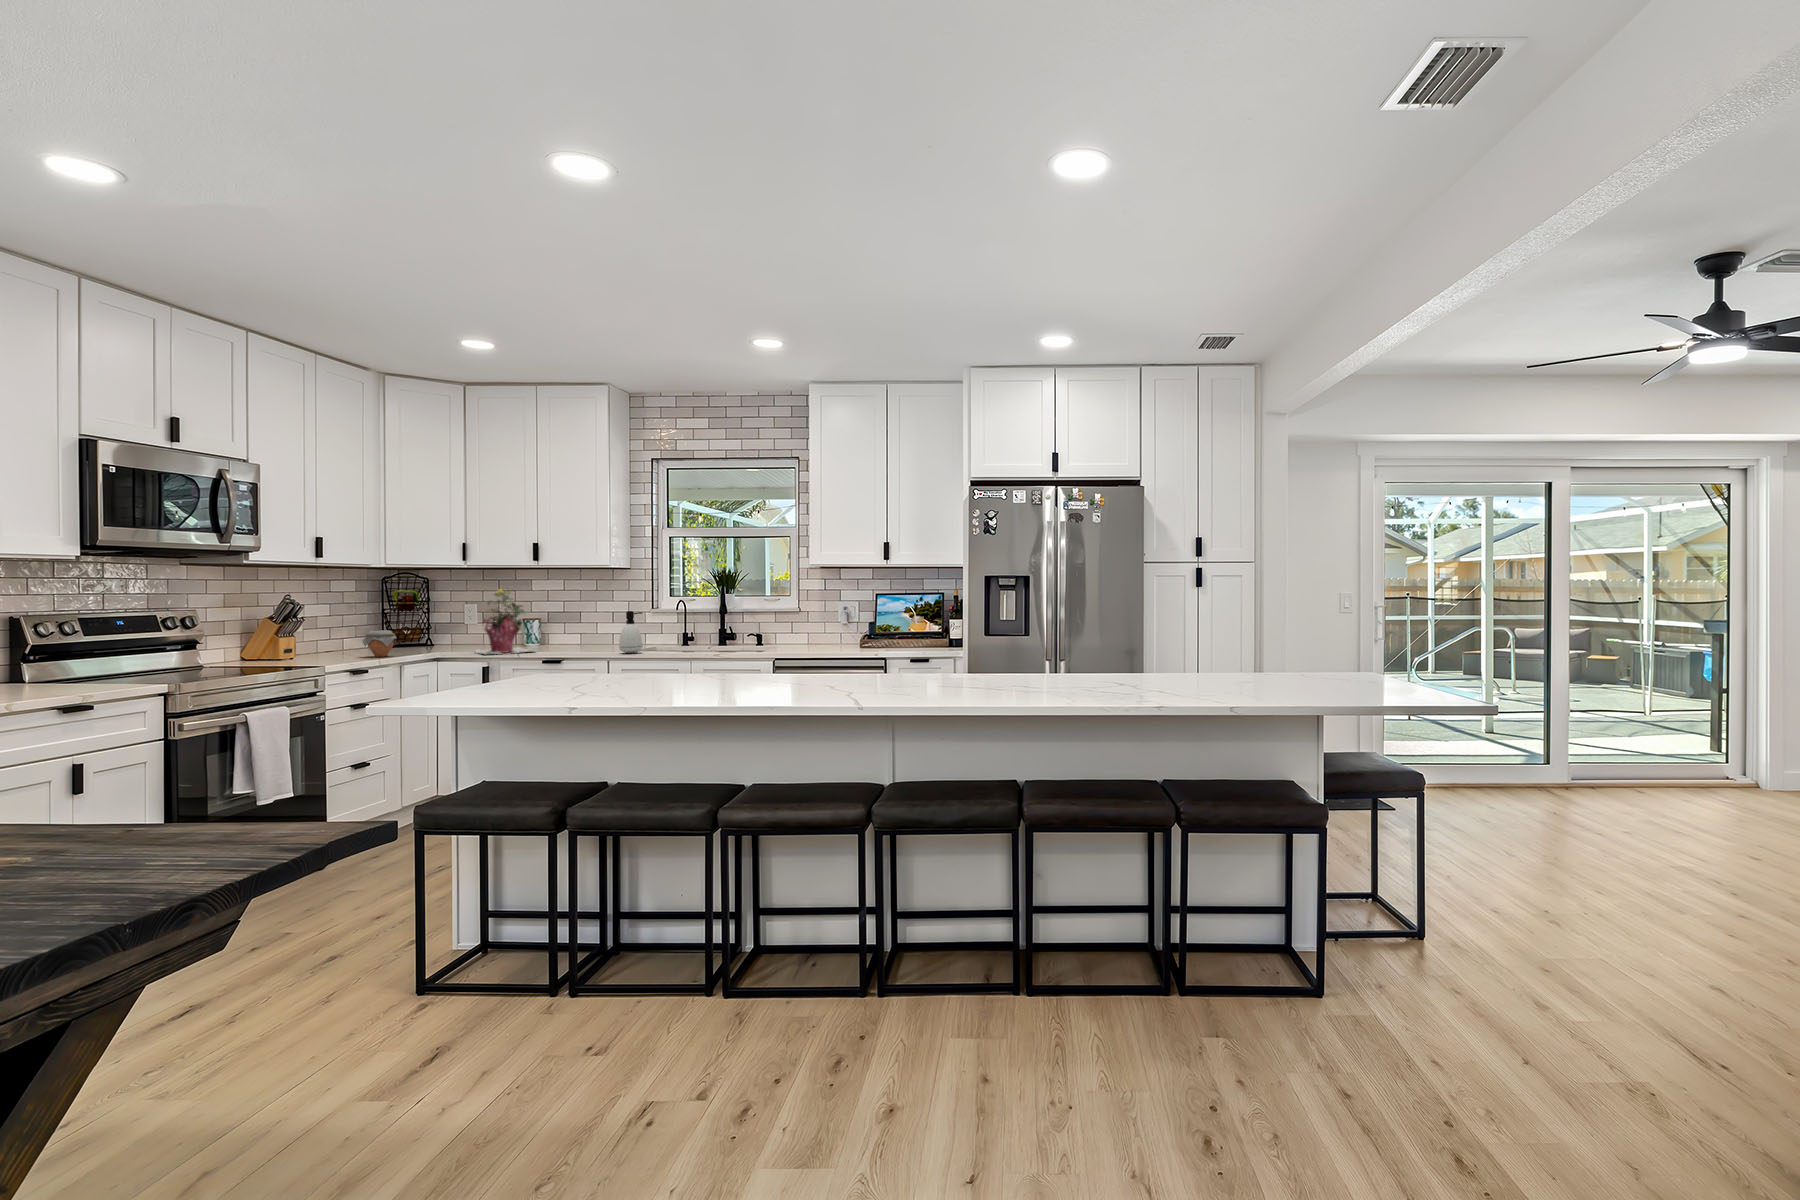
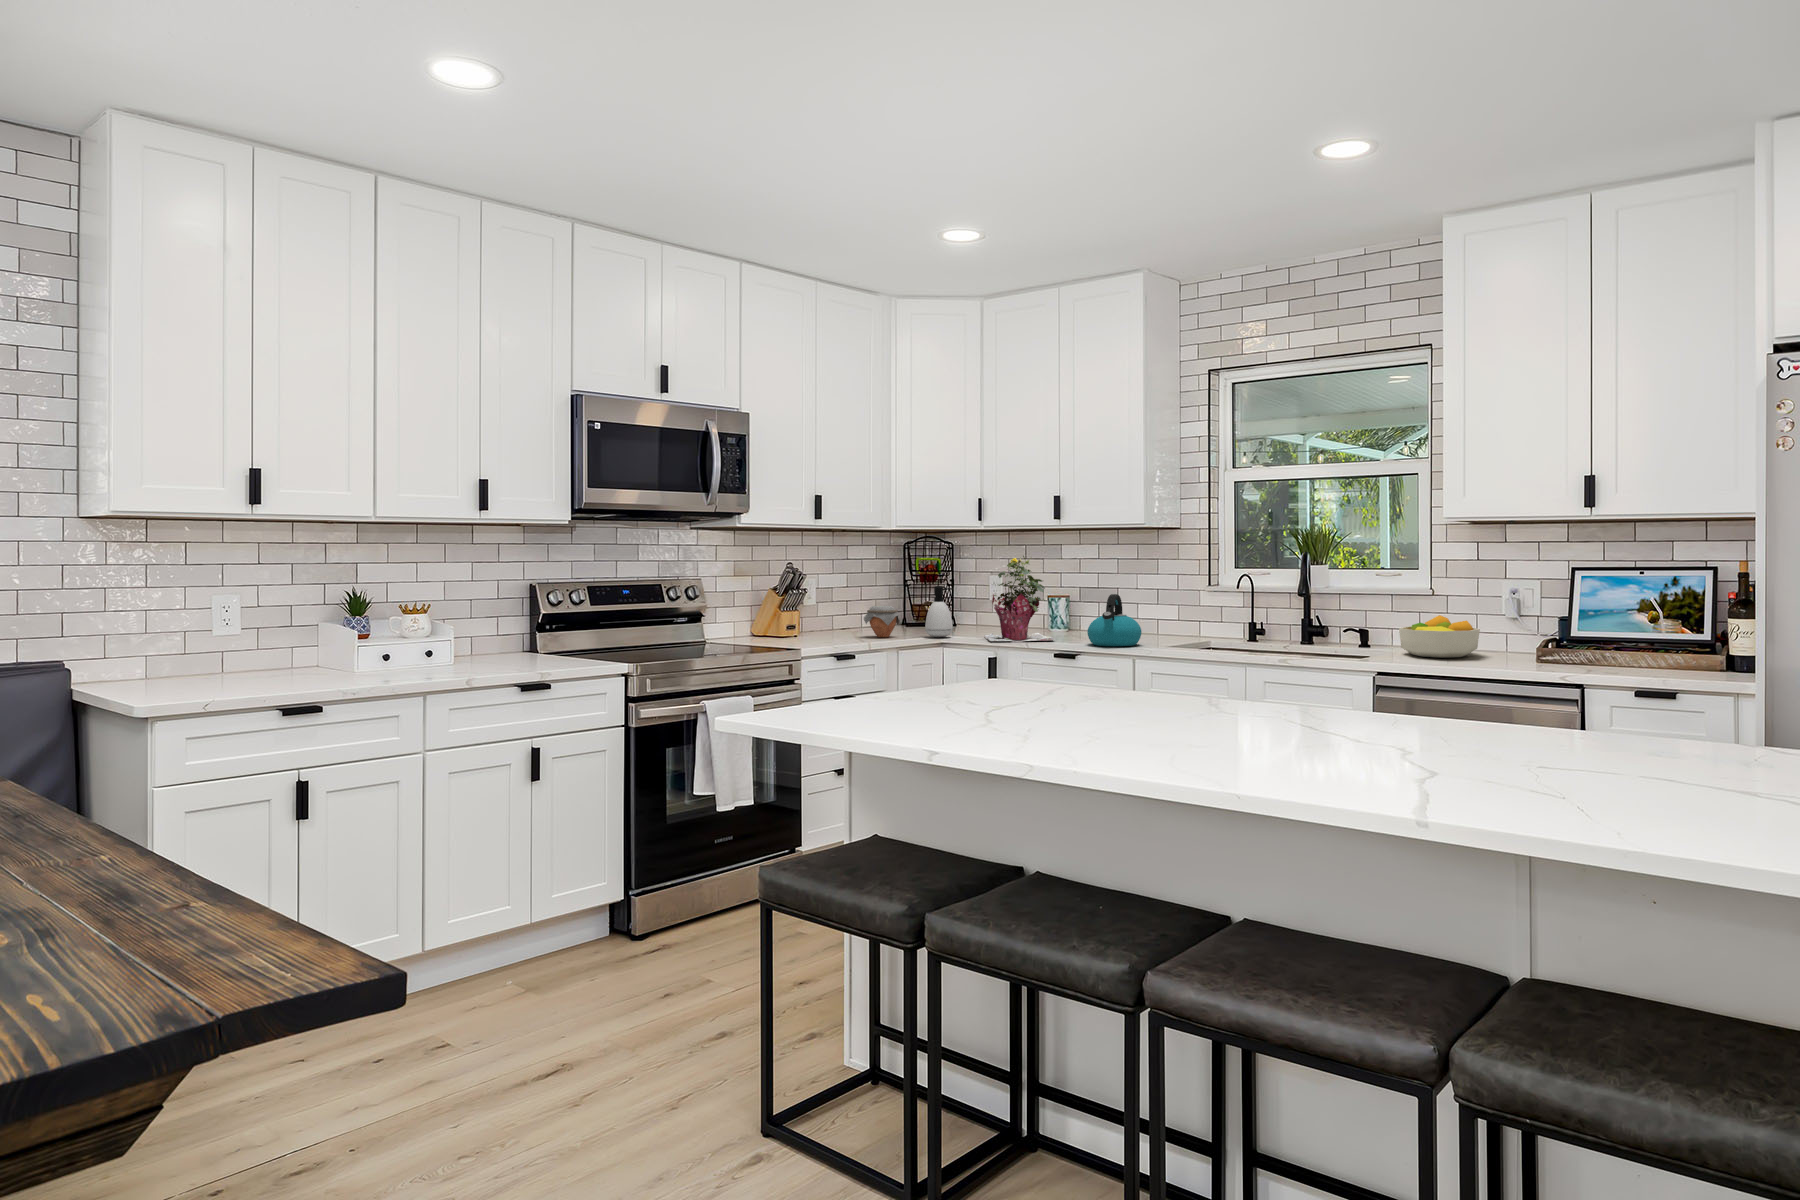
soap dispenser: present [619,611,643,653] -> present [925,586,953,637]
kettle: none [566,615,607,653] -> present [1087,594,1141,646]
fruit bowl: none [779,622,826,648] -> present [1399,615,1480,658]

